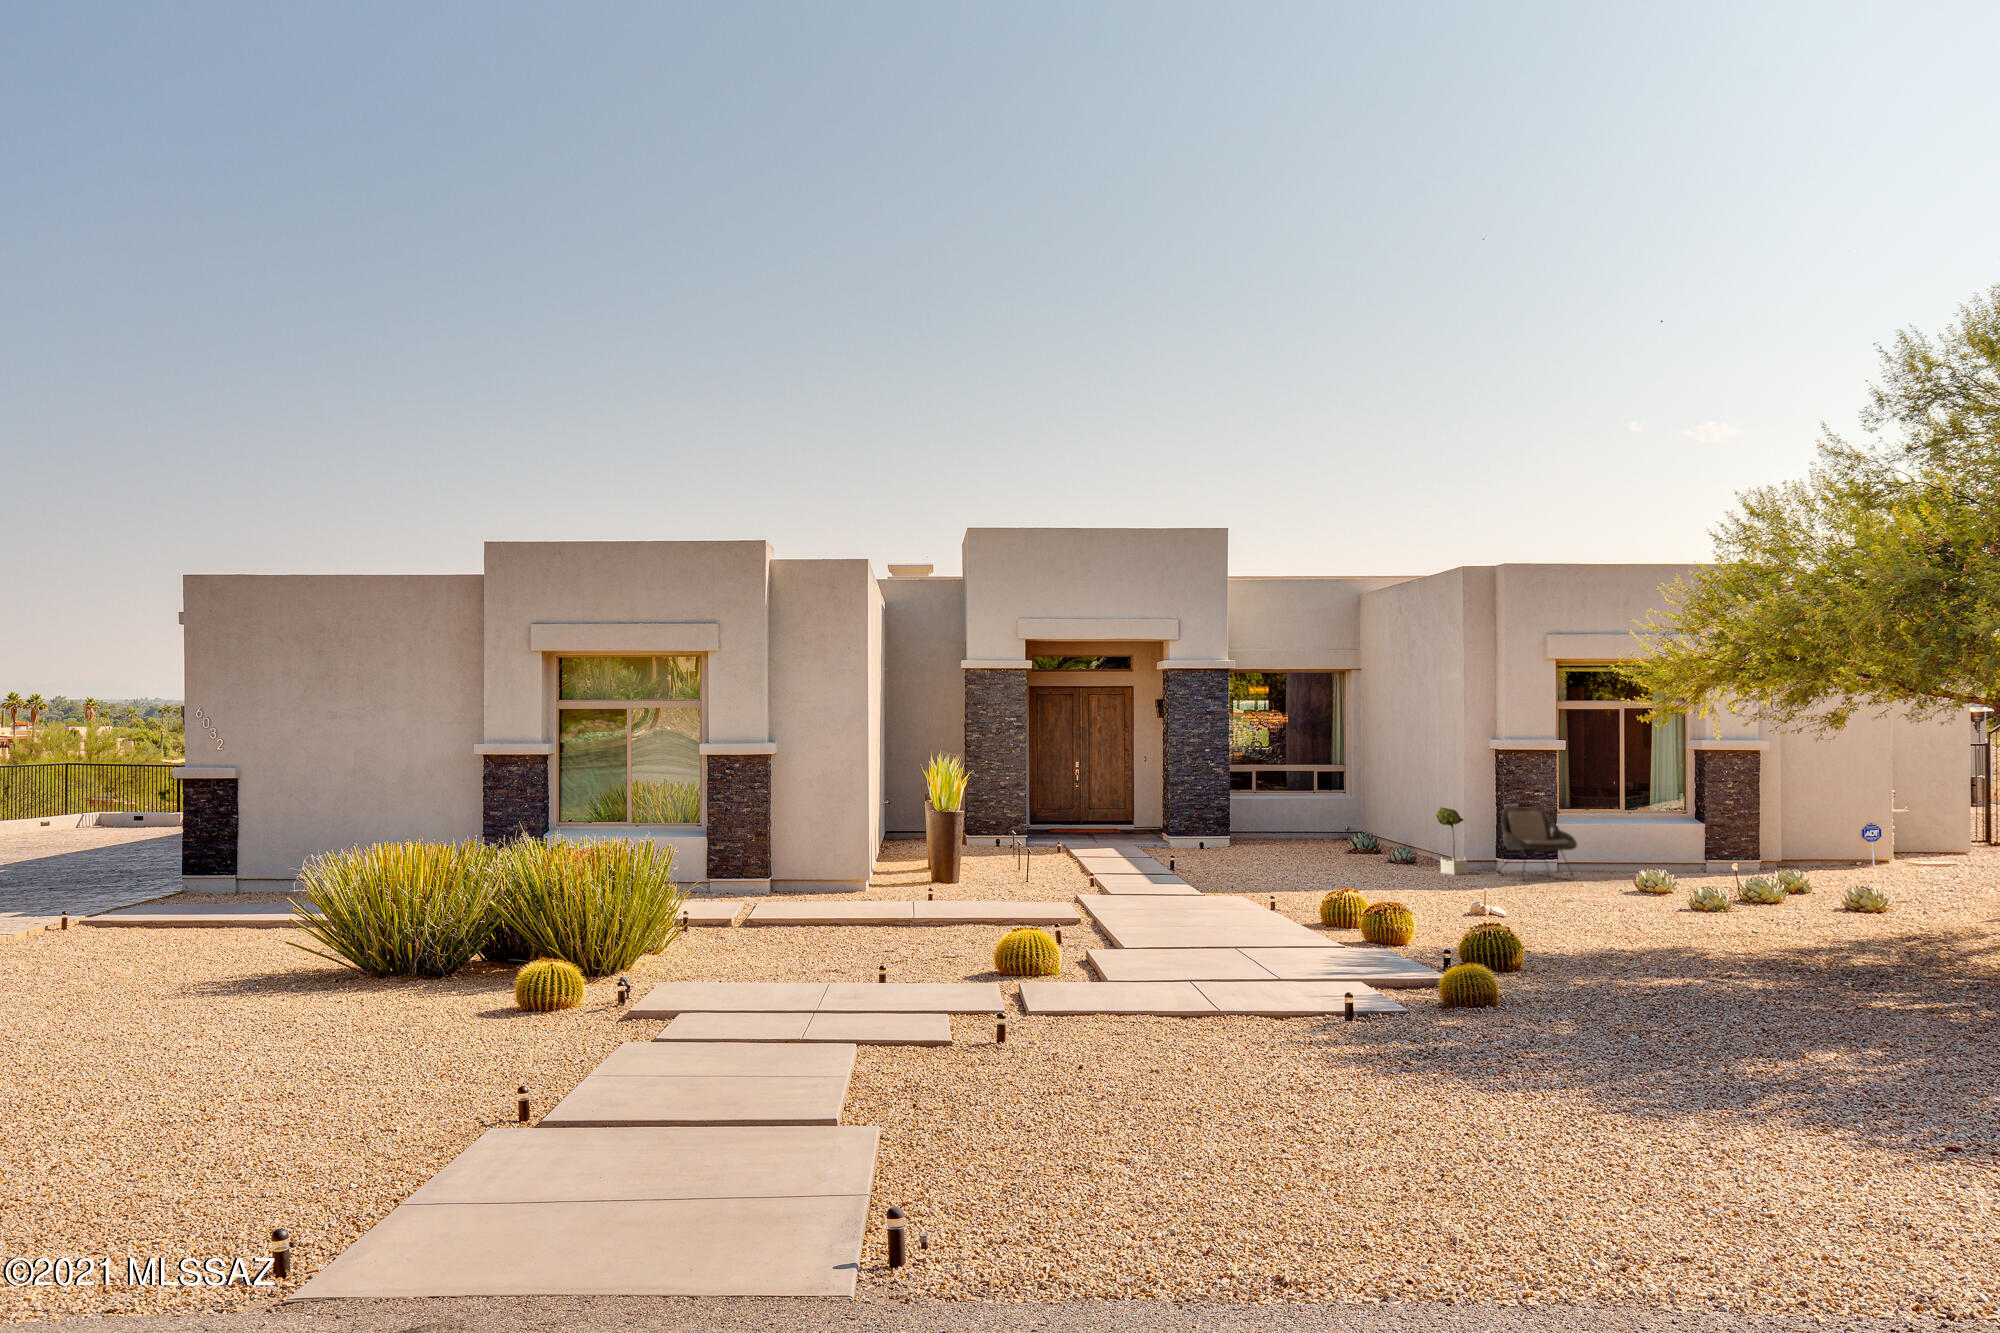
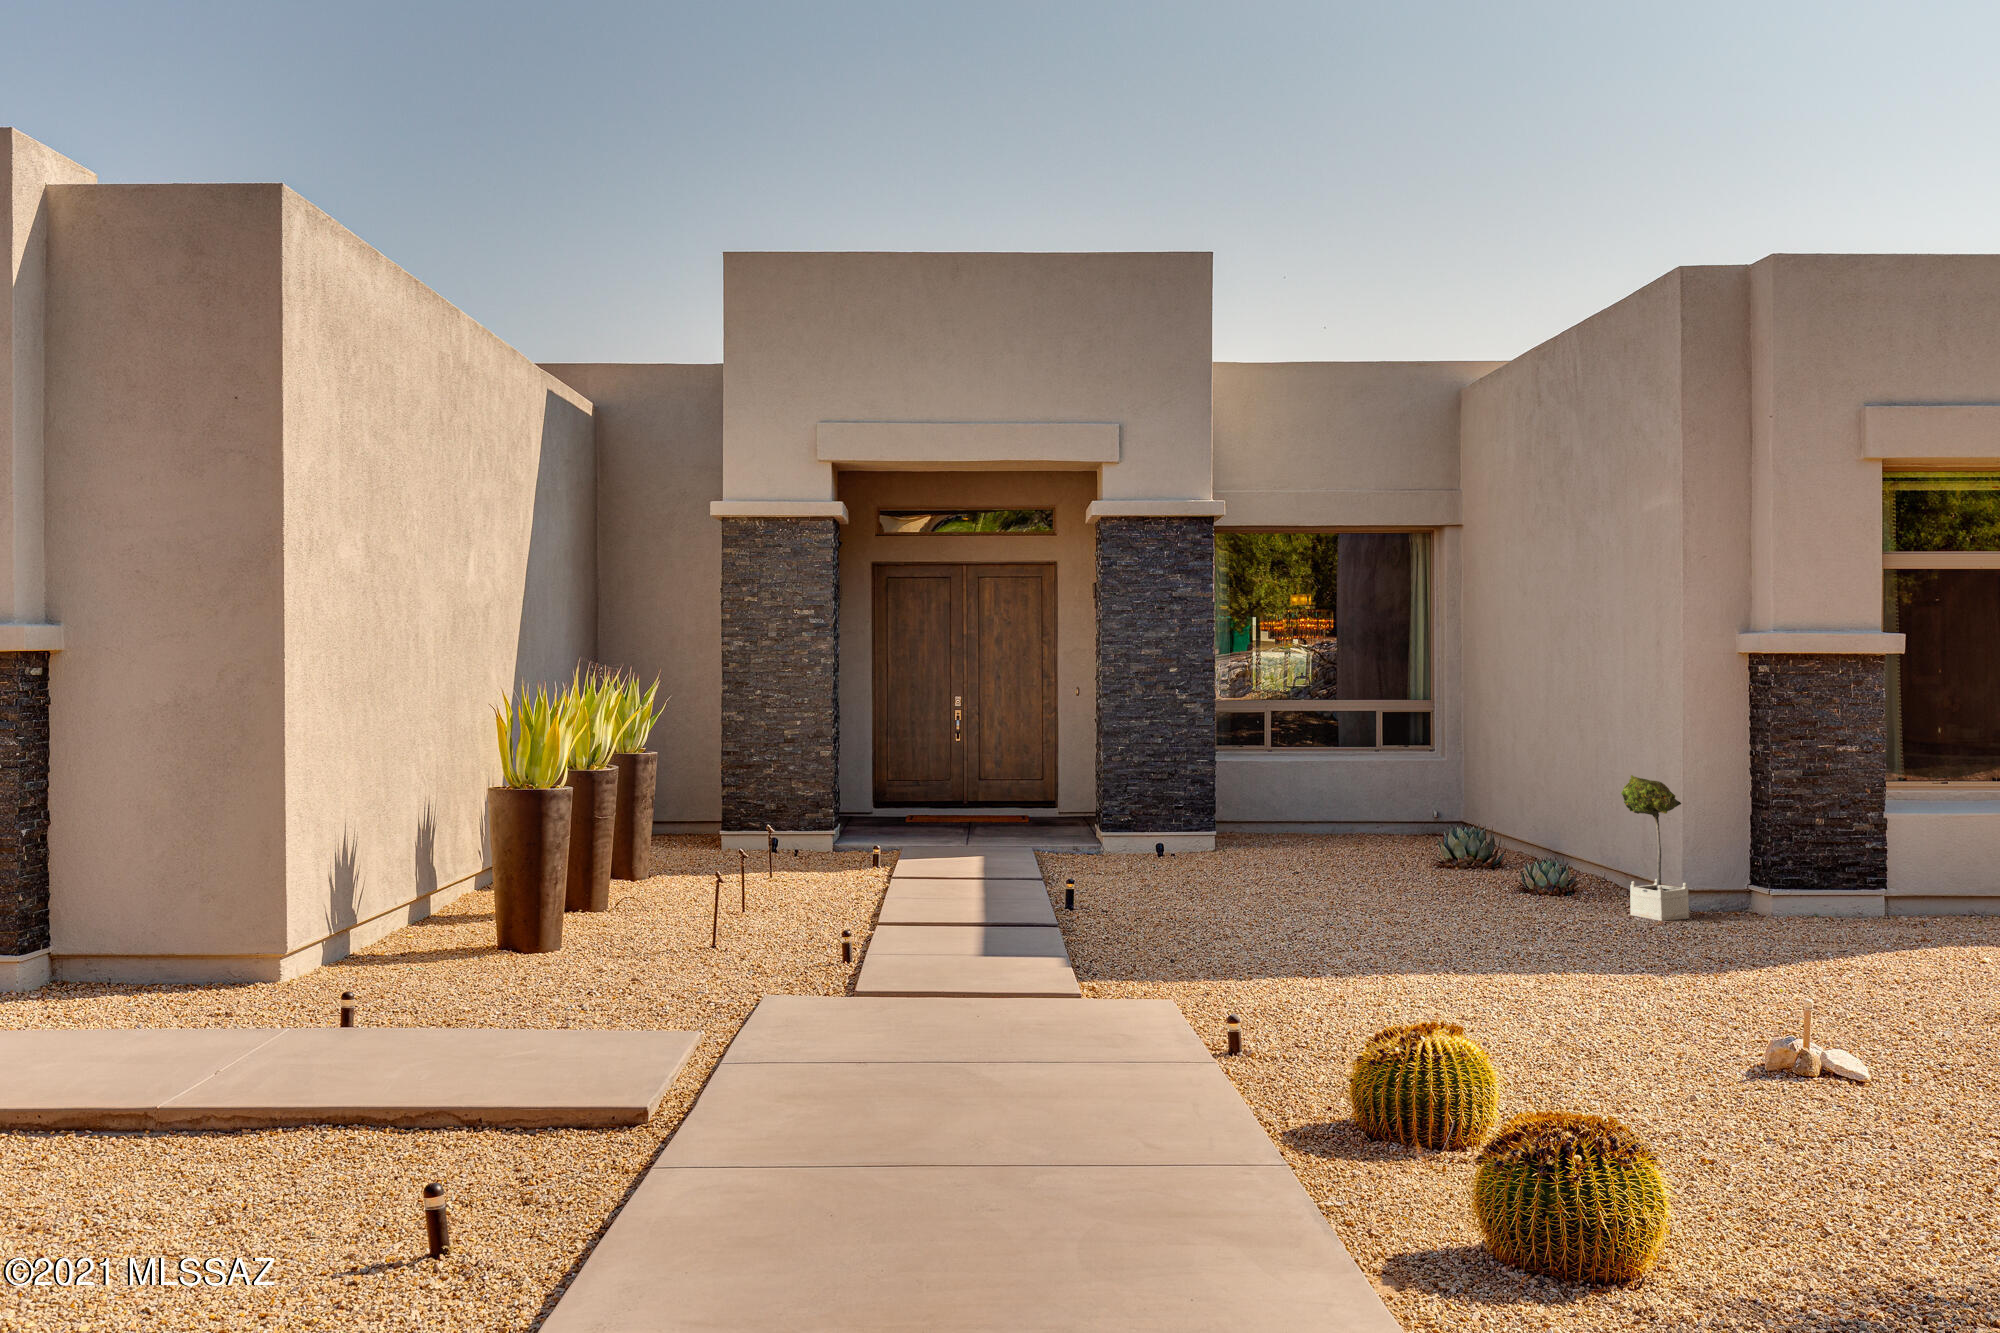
lounge chair: present [1501,807,1577,881] -> none [1759,777,1950,942]

